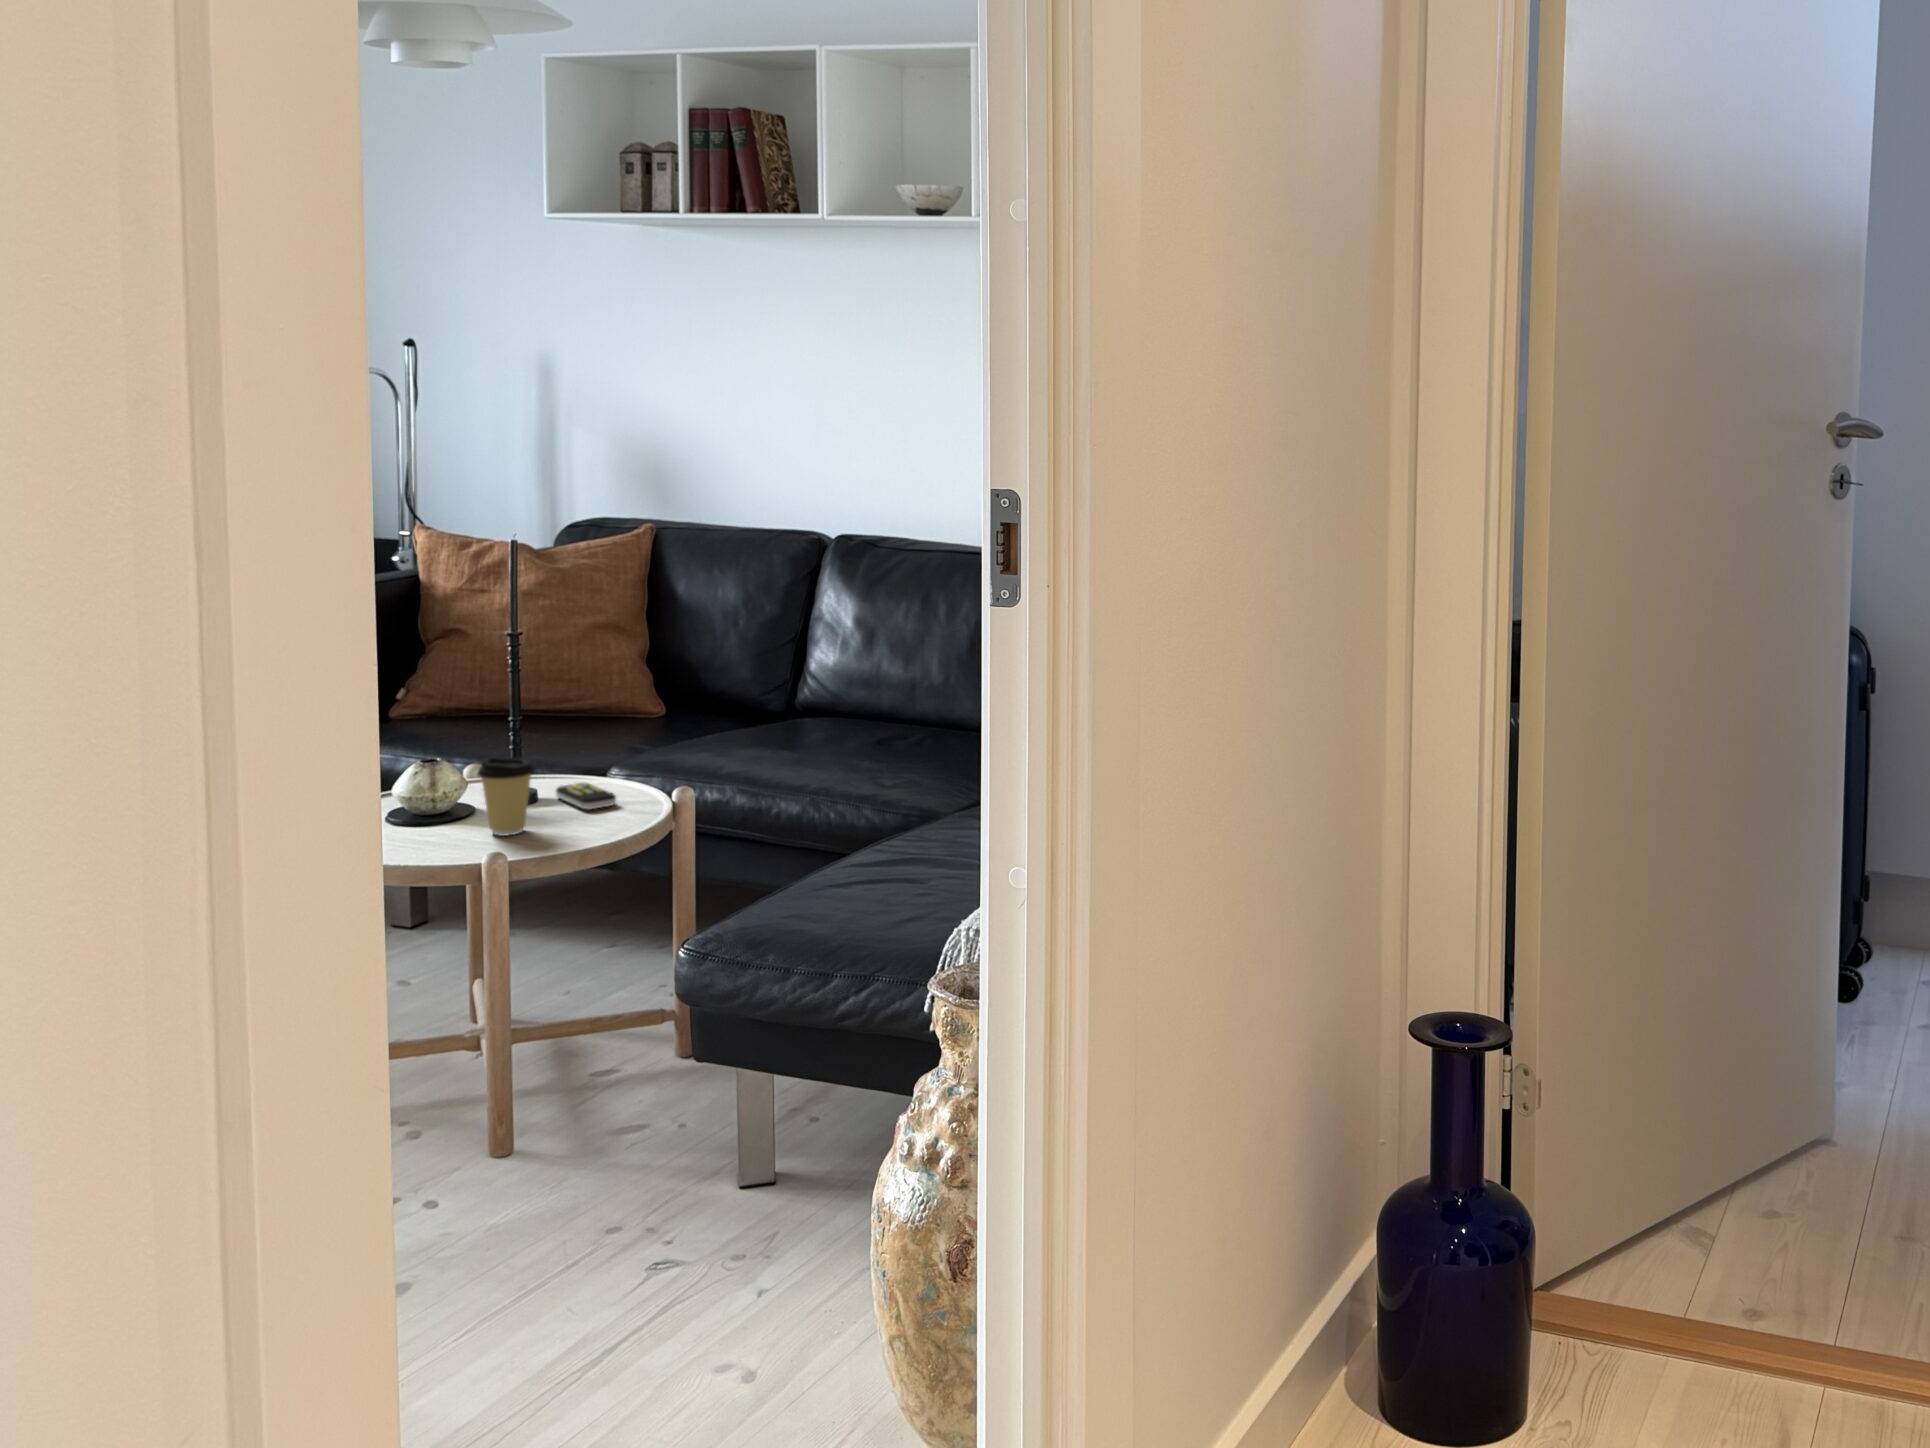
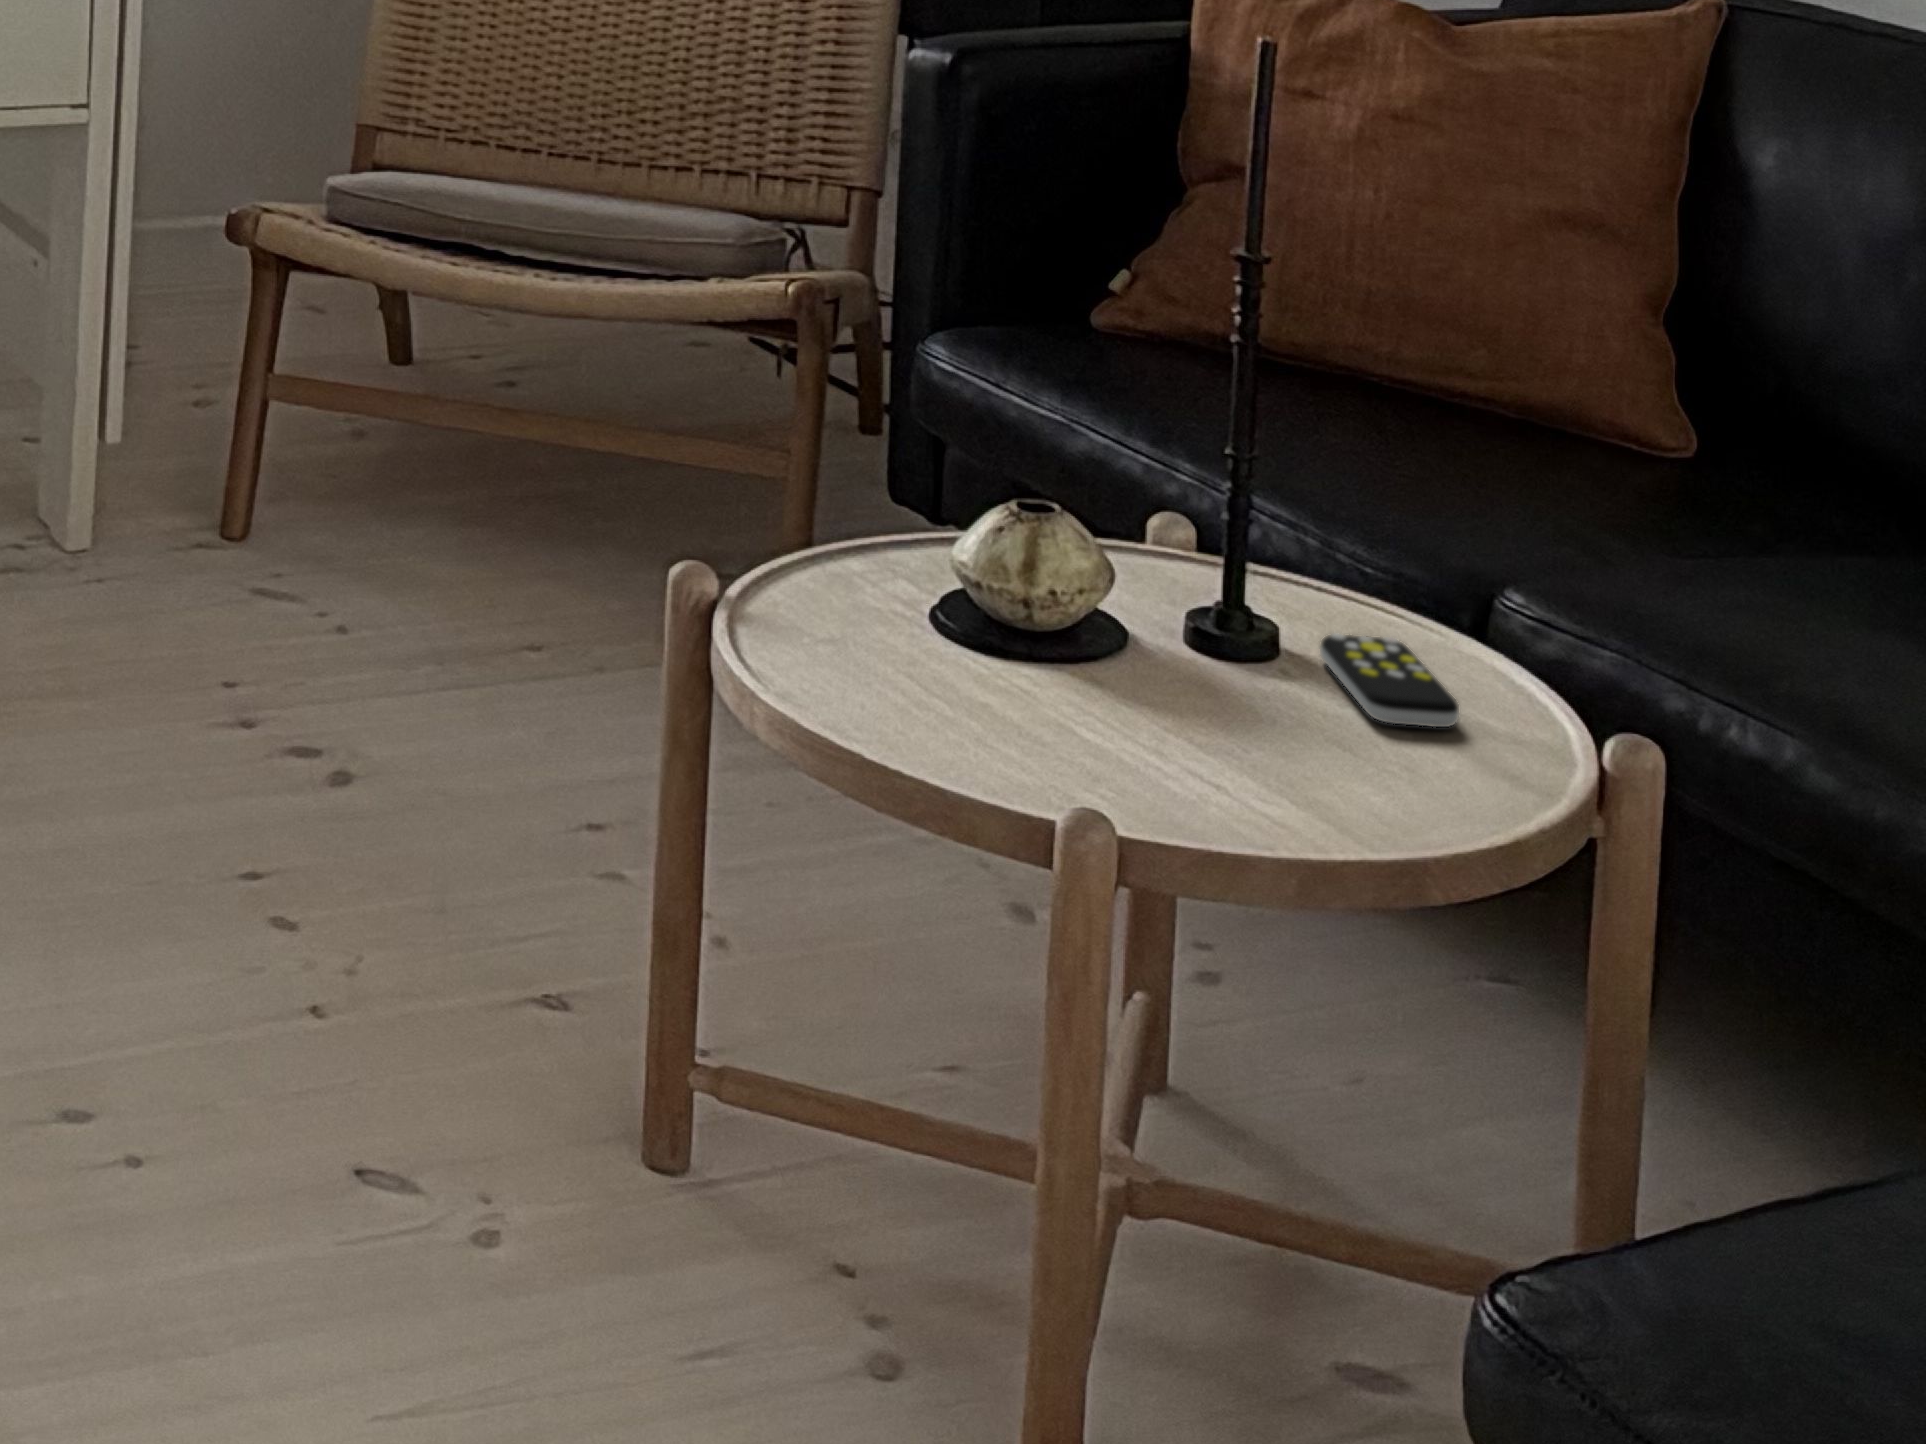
coffee cup: present [477,758,535,836] -> none [1109,545,1247,744]

